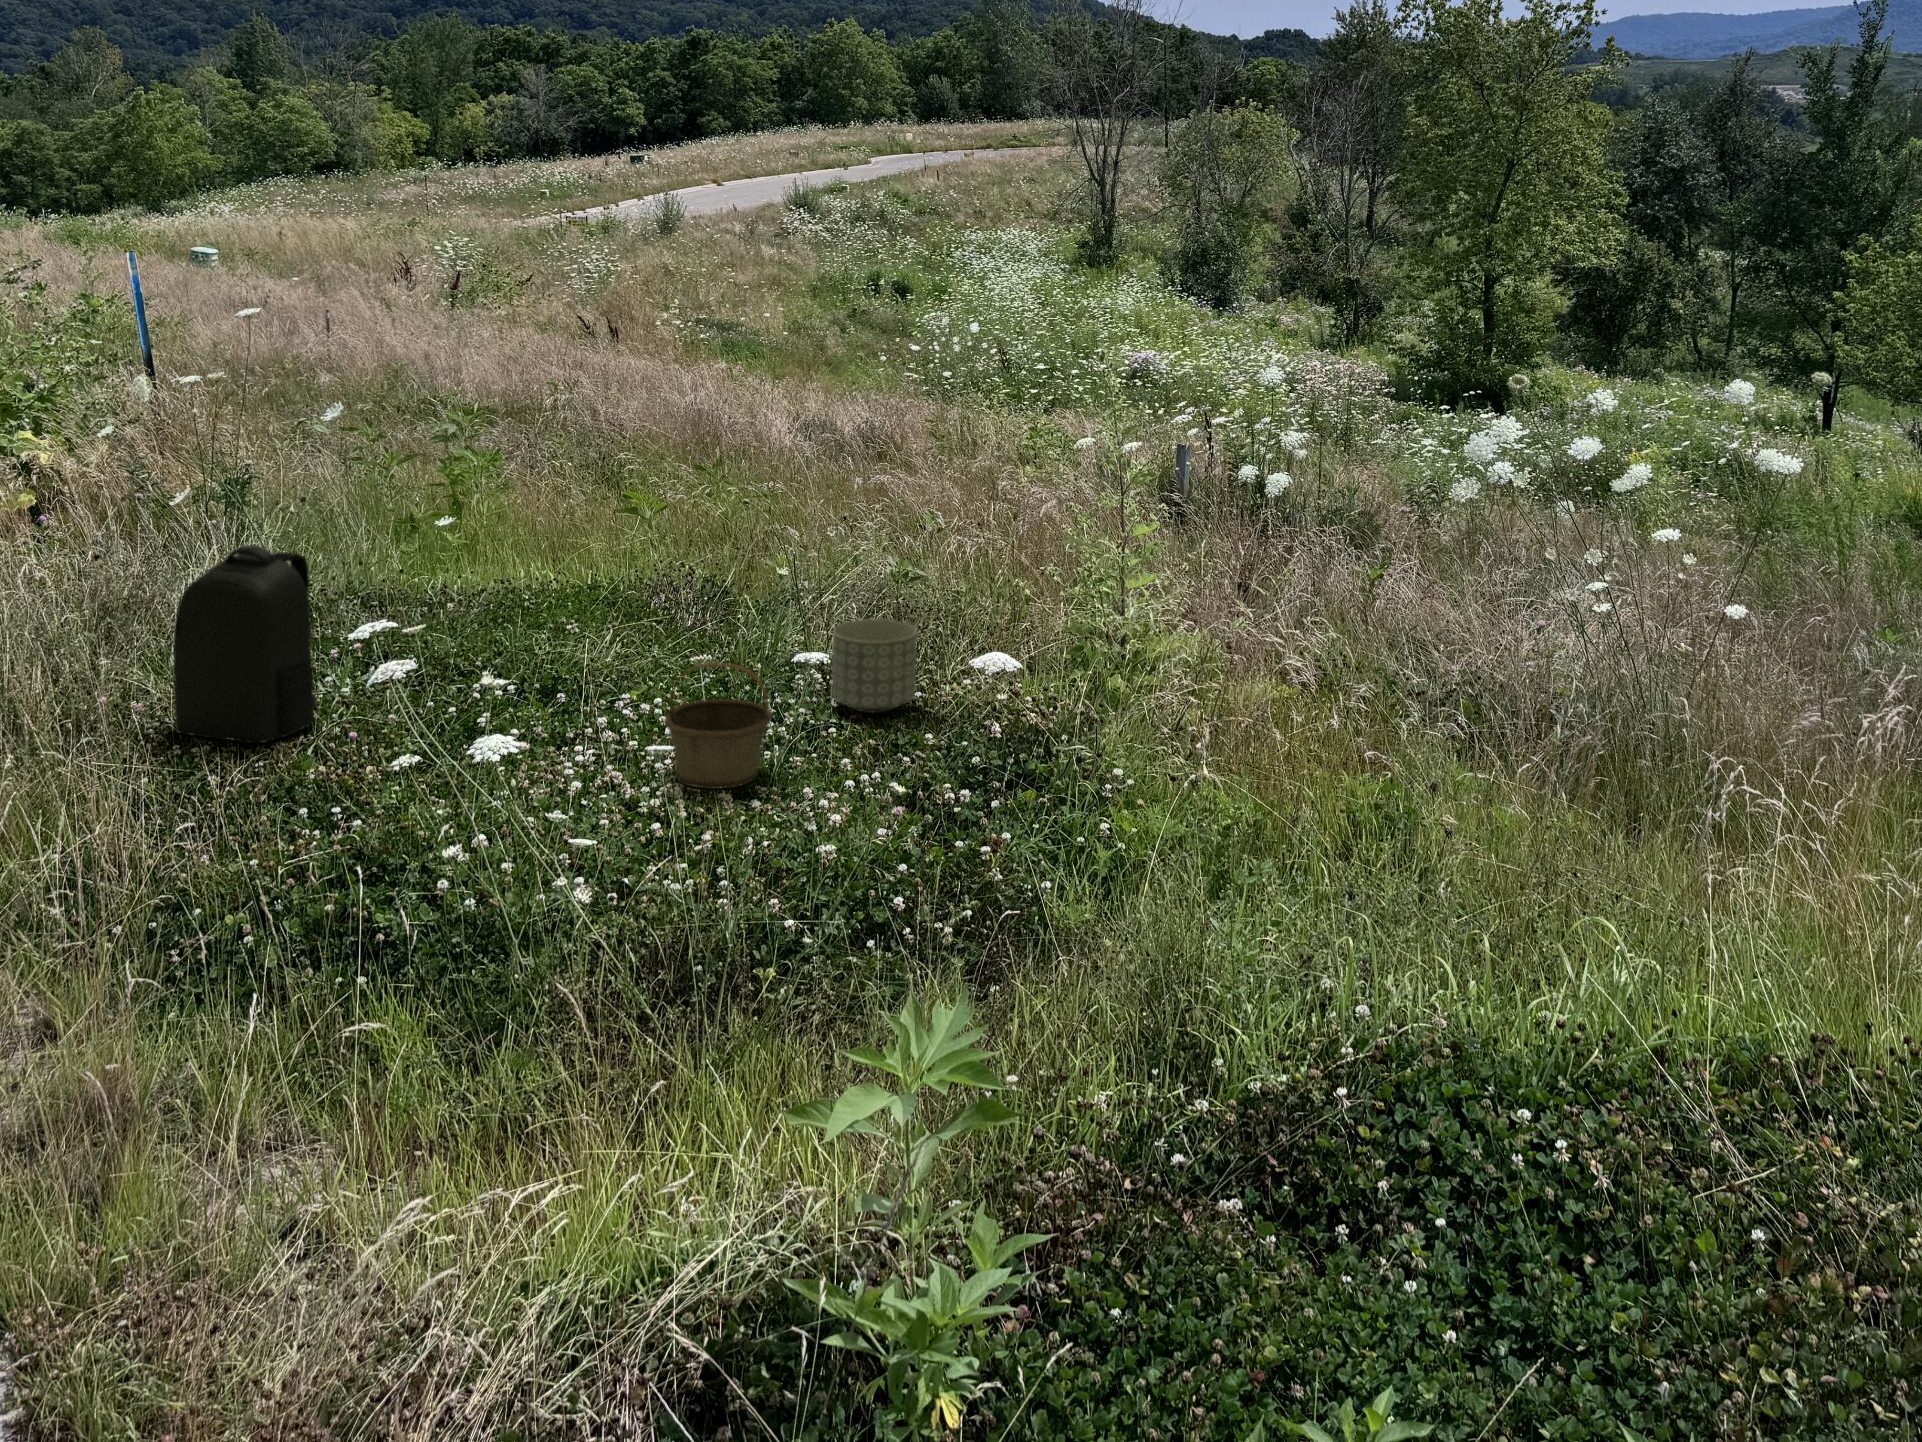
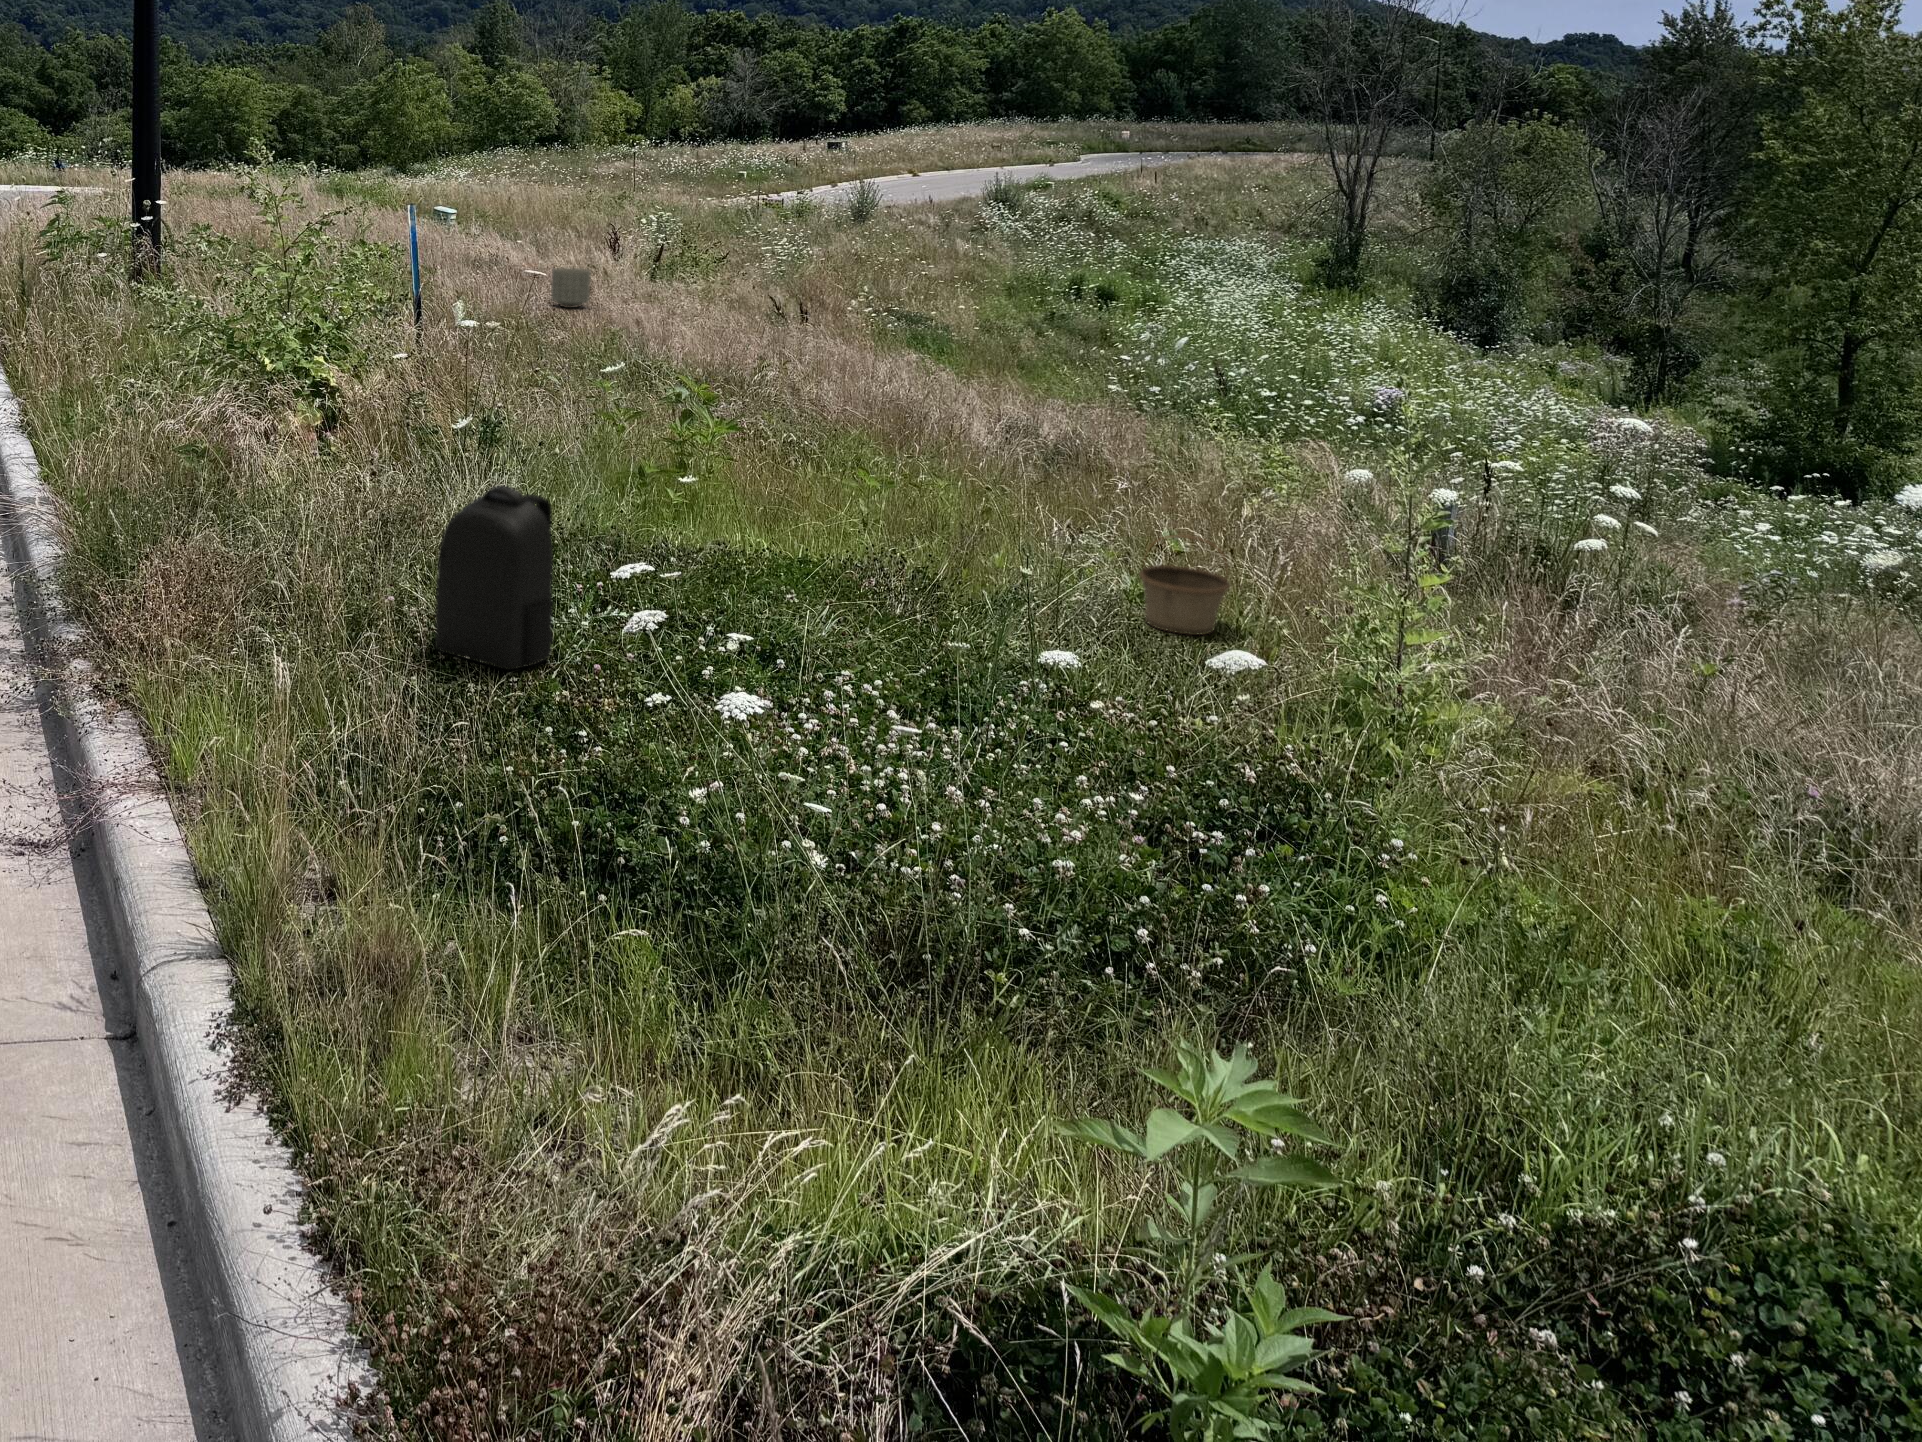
planter: present [832,619,917,713] -> present [551,268,591,308]
basket: present [665,663,772,789] -> present [1139,535,1230,635]

